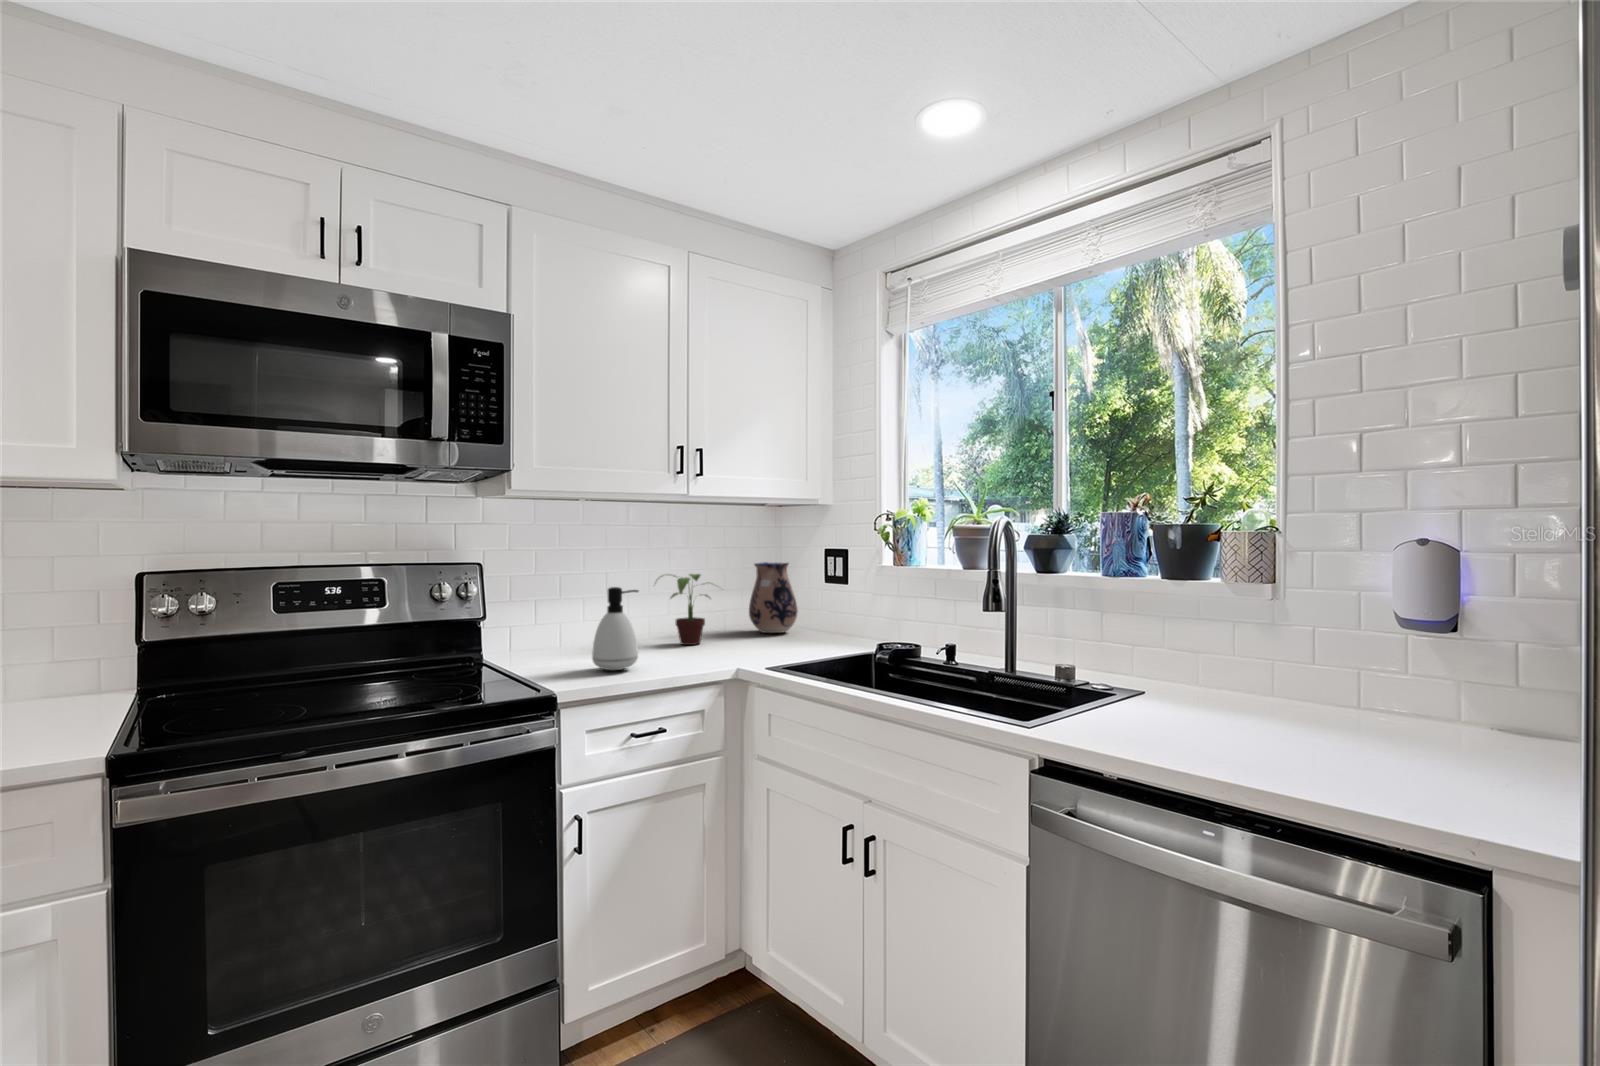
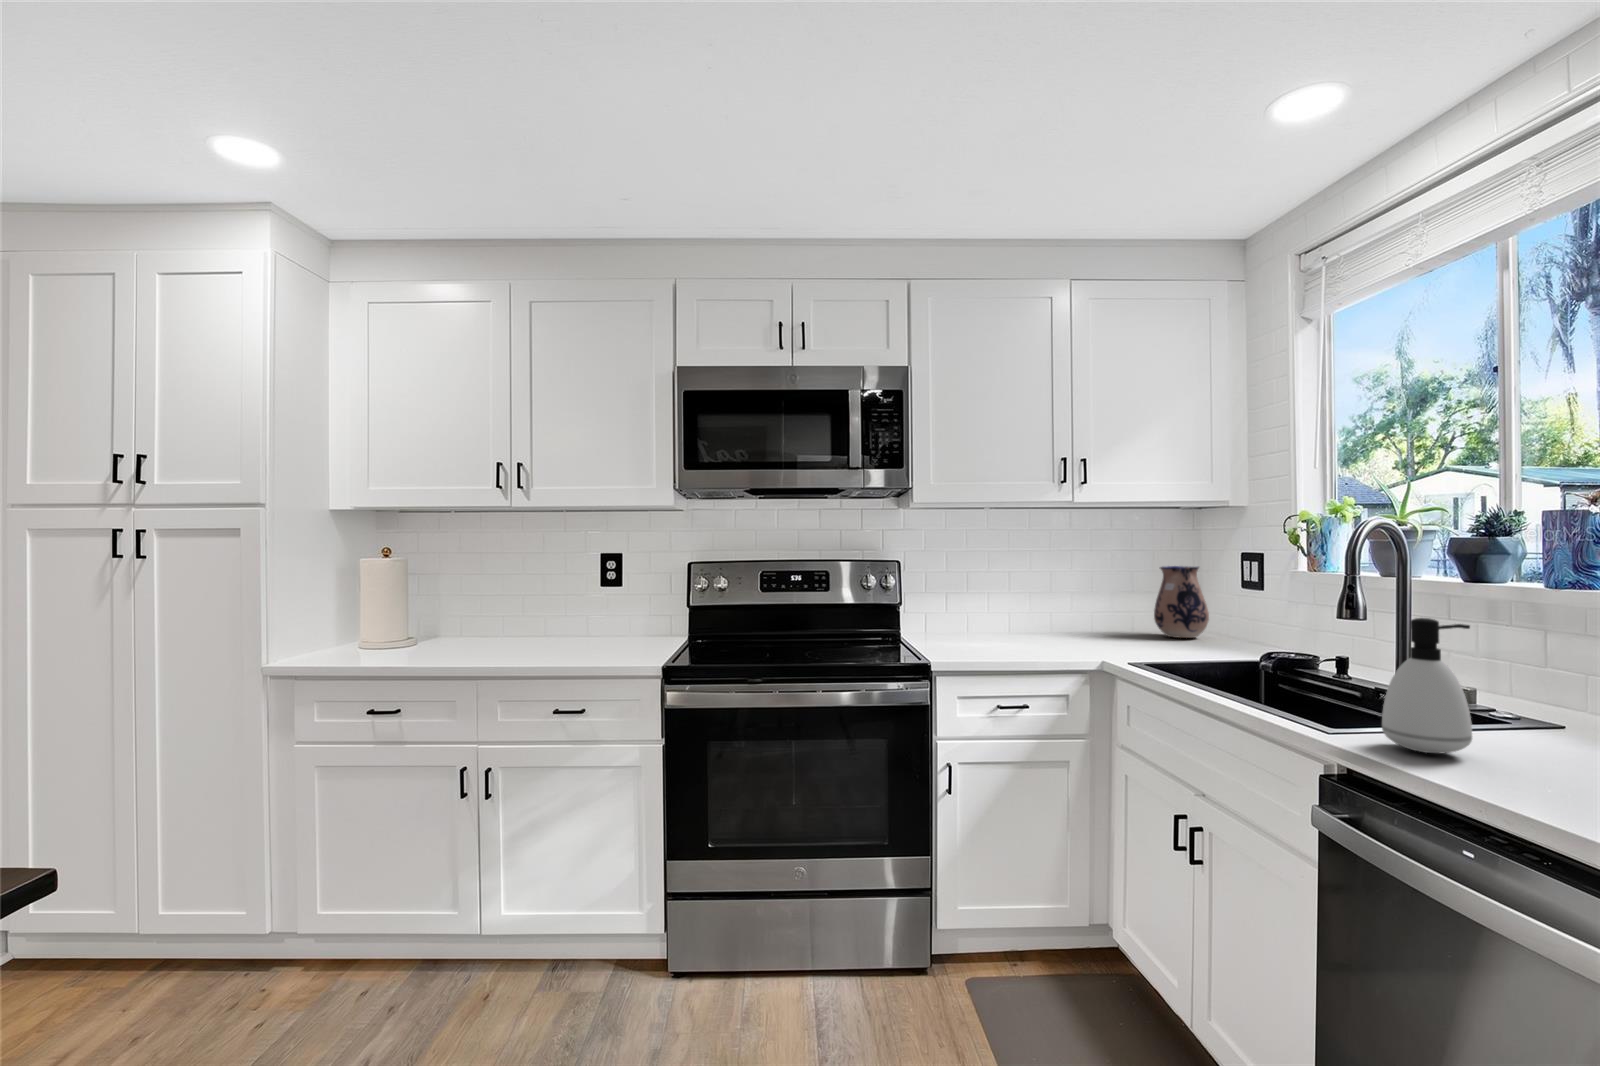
potted plant: present [661,574,709,645] -> none [1048,574,1116,641]
soap dispenser: present [592,587,638,670] -> present [1382,618,1472,753]

